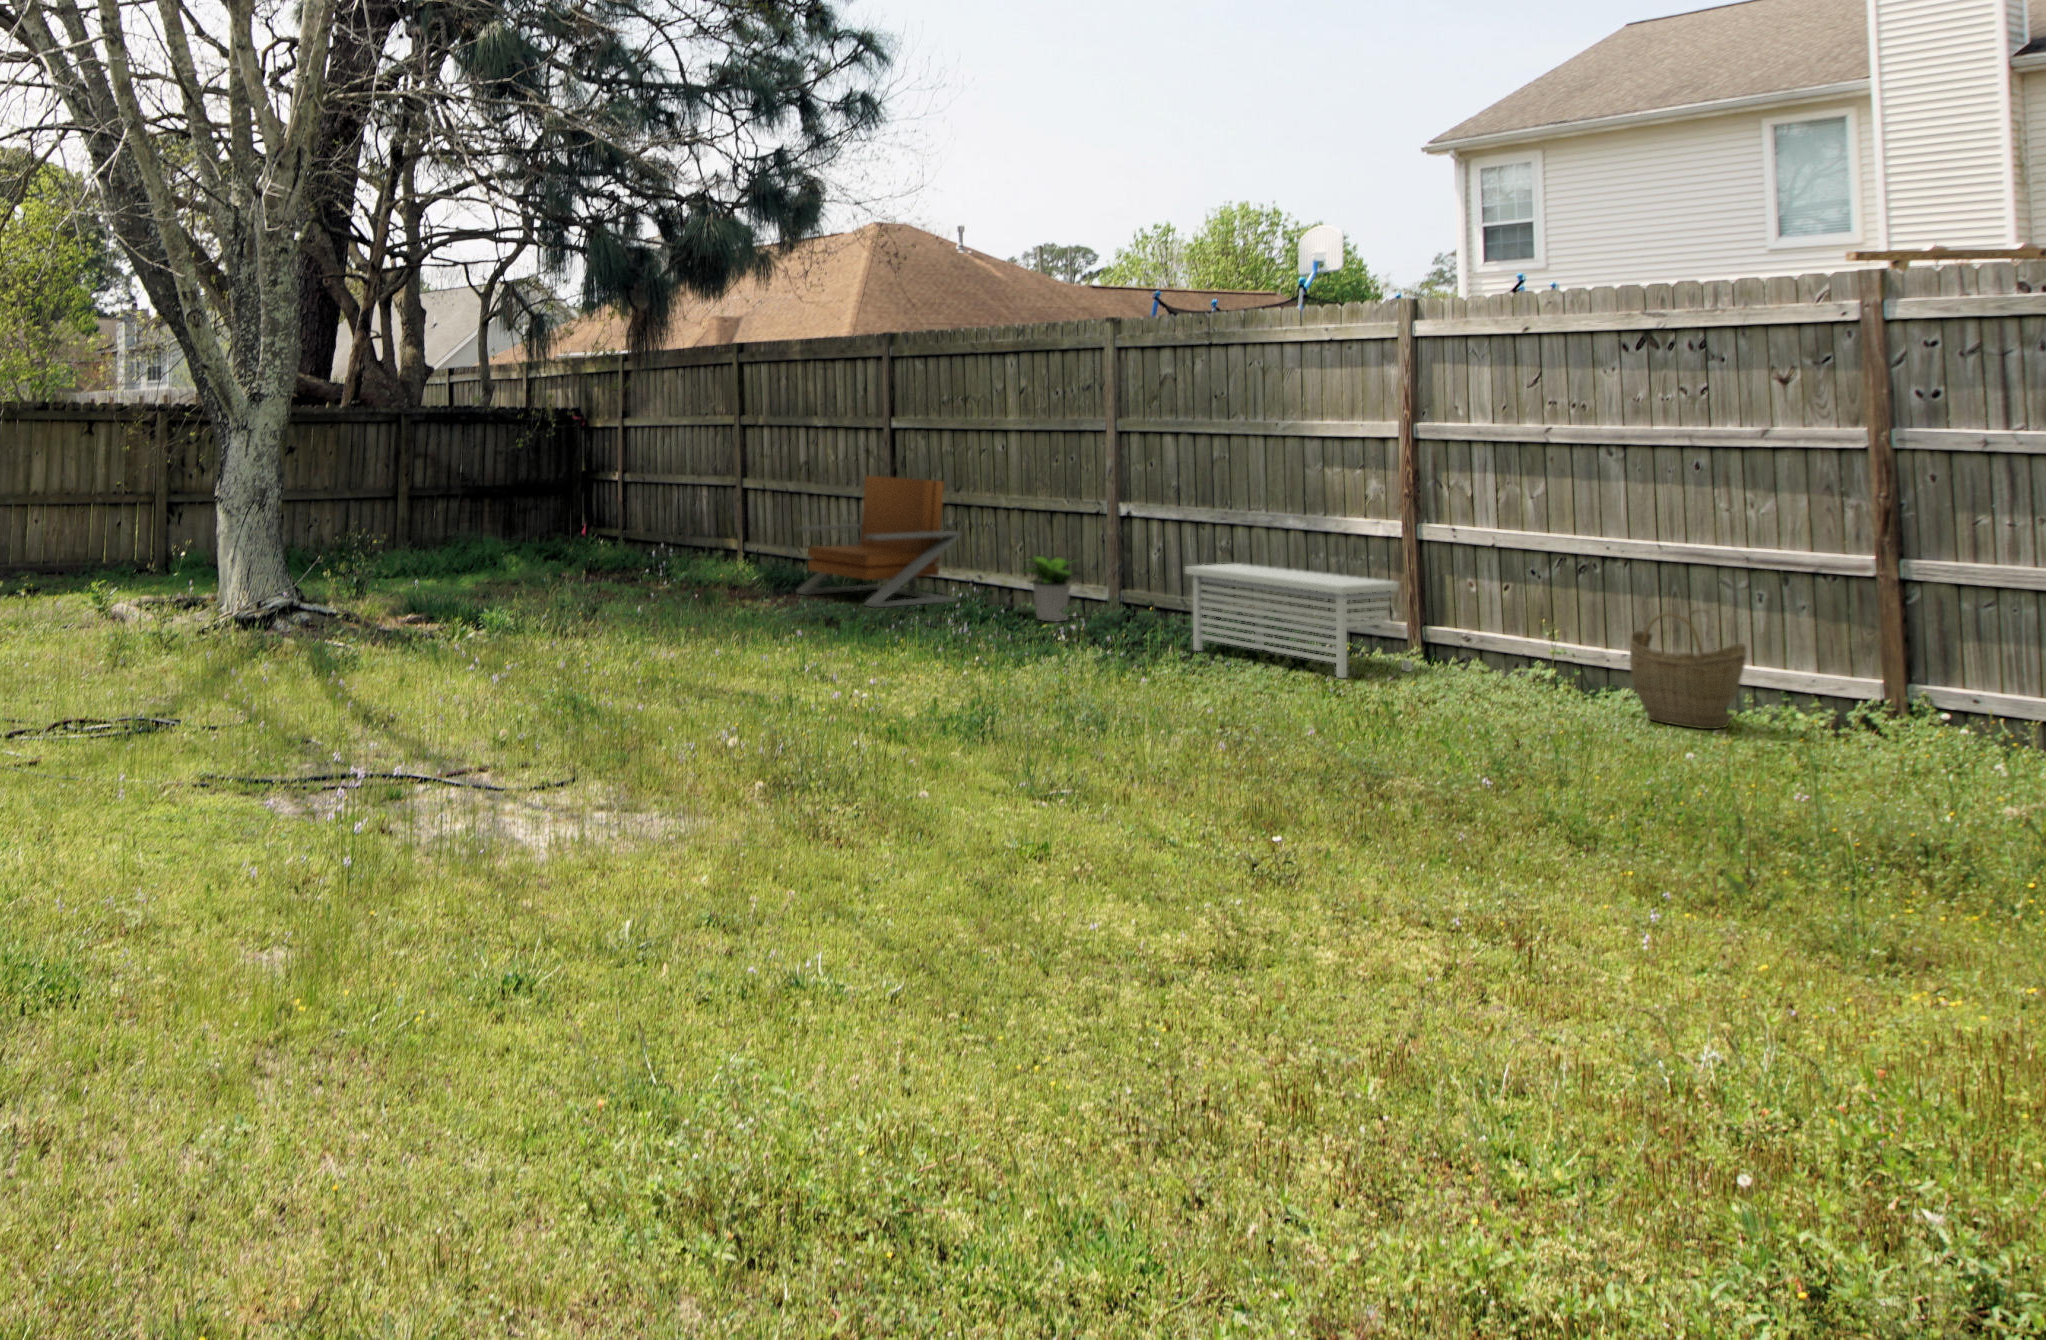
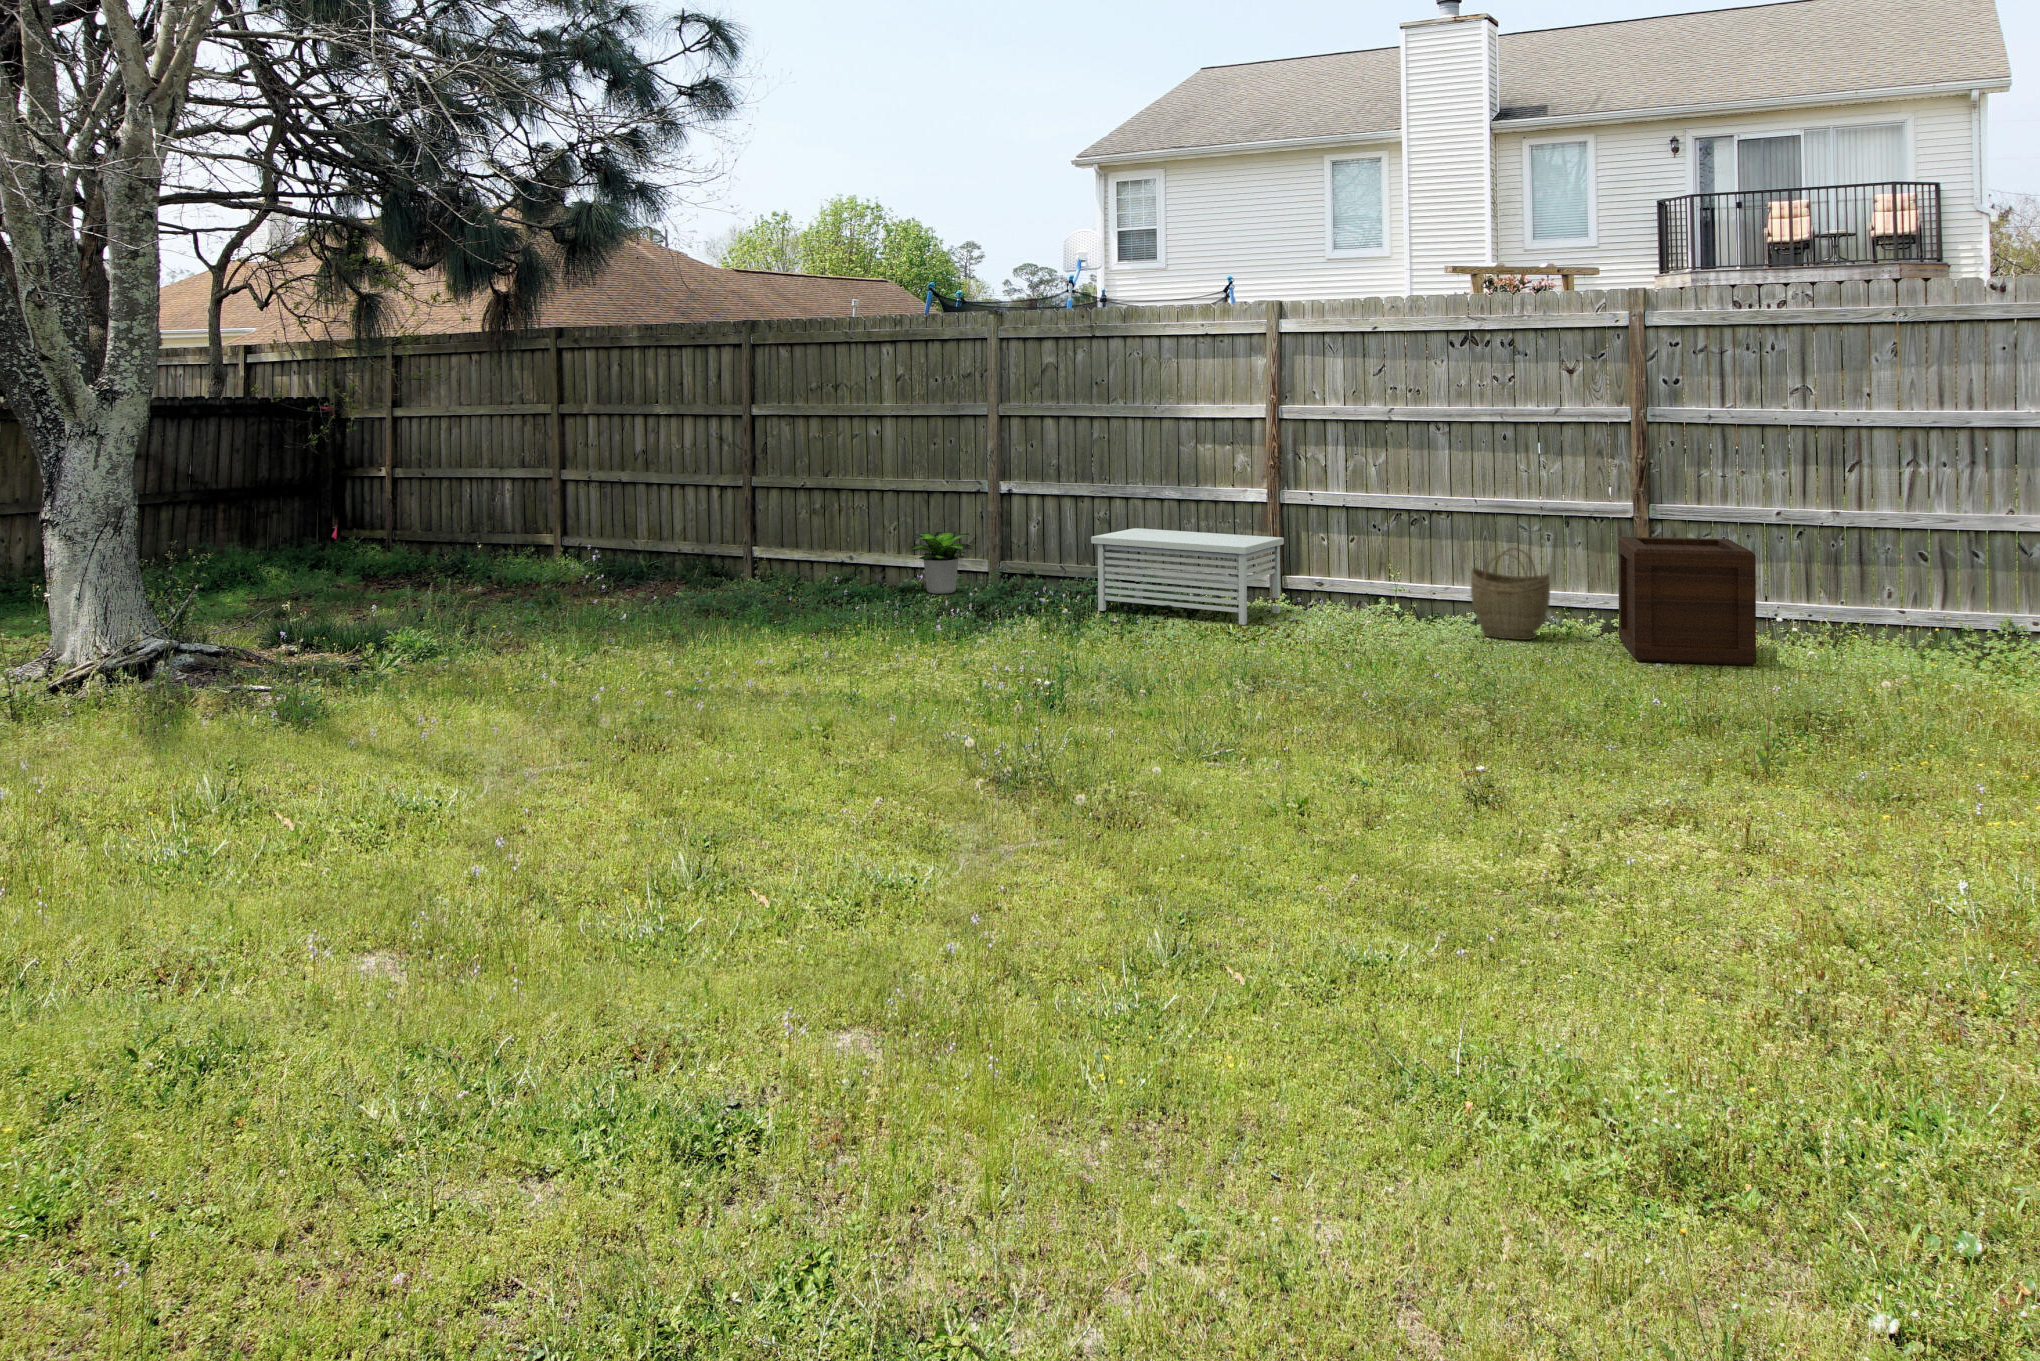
lounge chair: present [797,475,962,608] -> none [663,462,833,594]
wooden crate: none [1822,602,2035,792] -> present [1618,537,1756,665]

